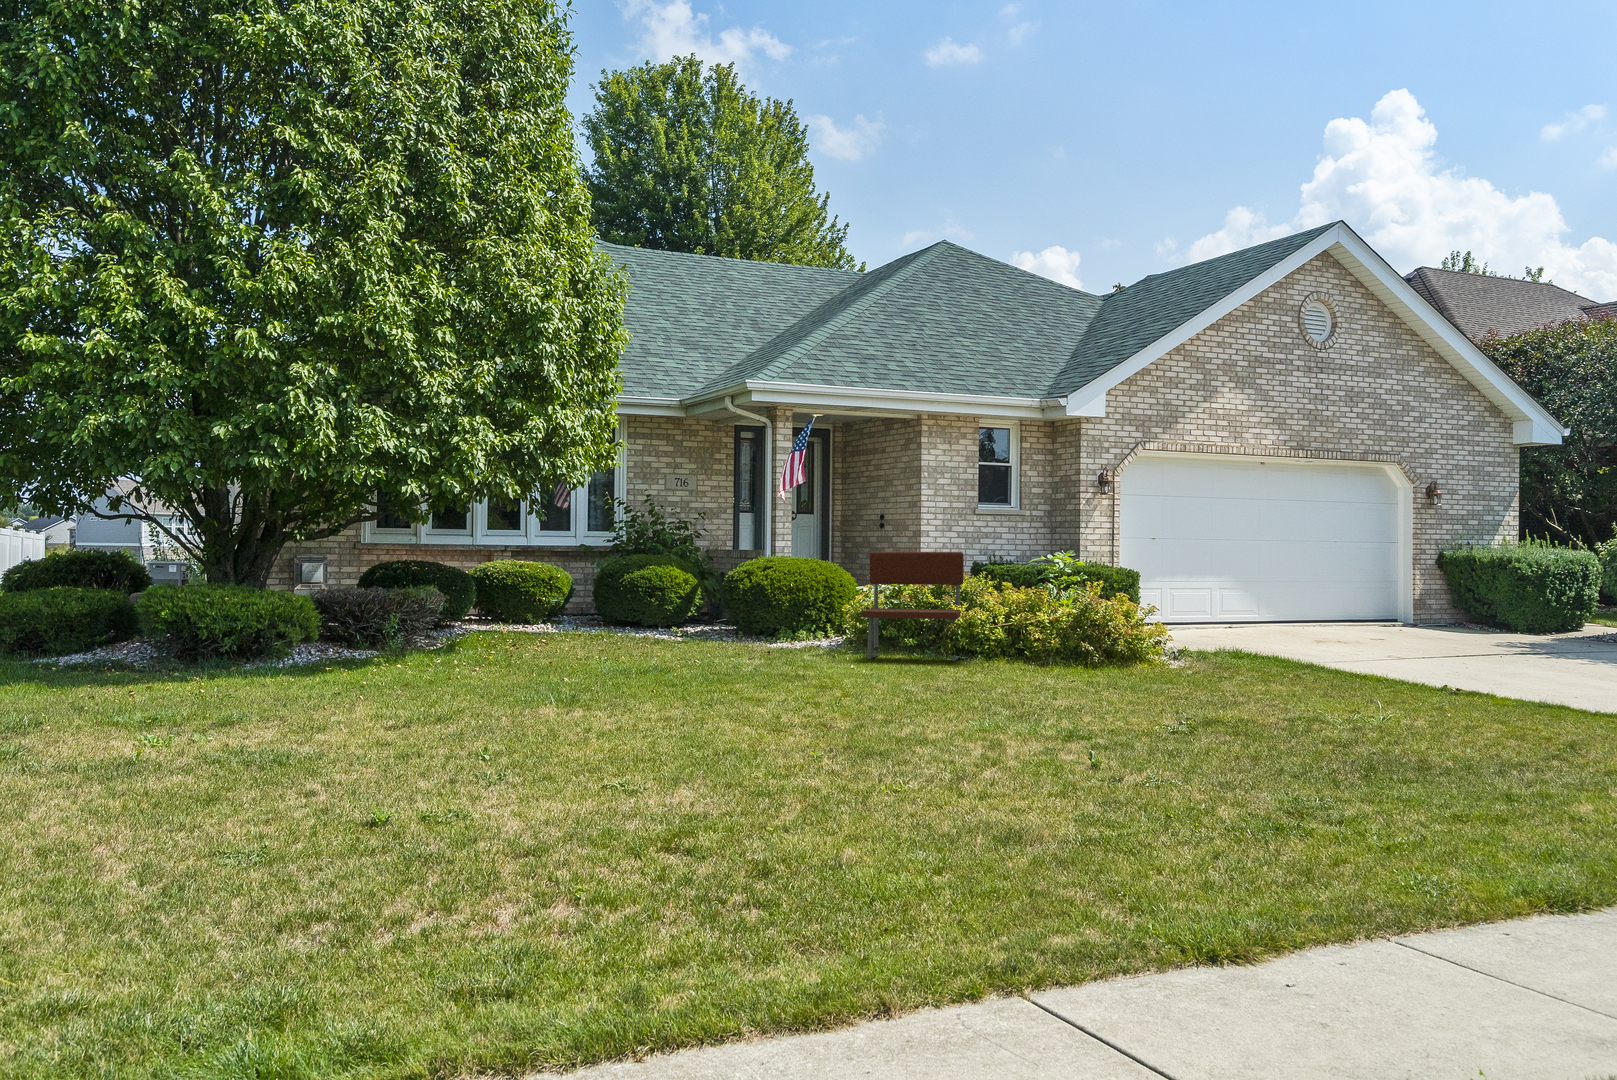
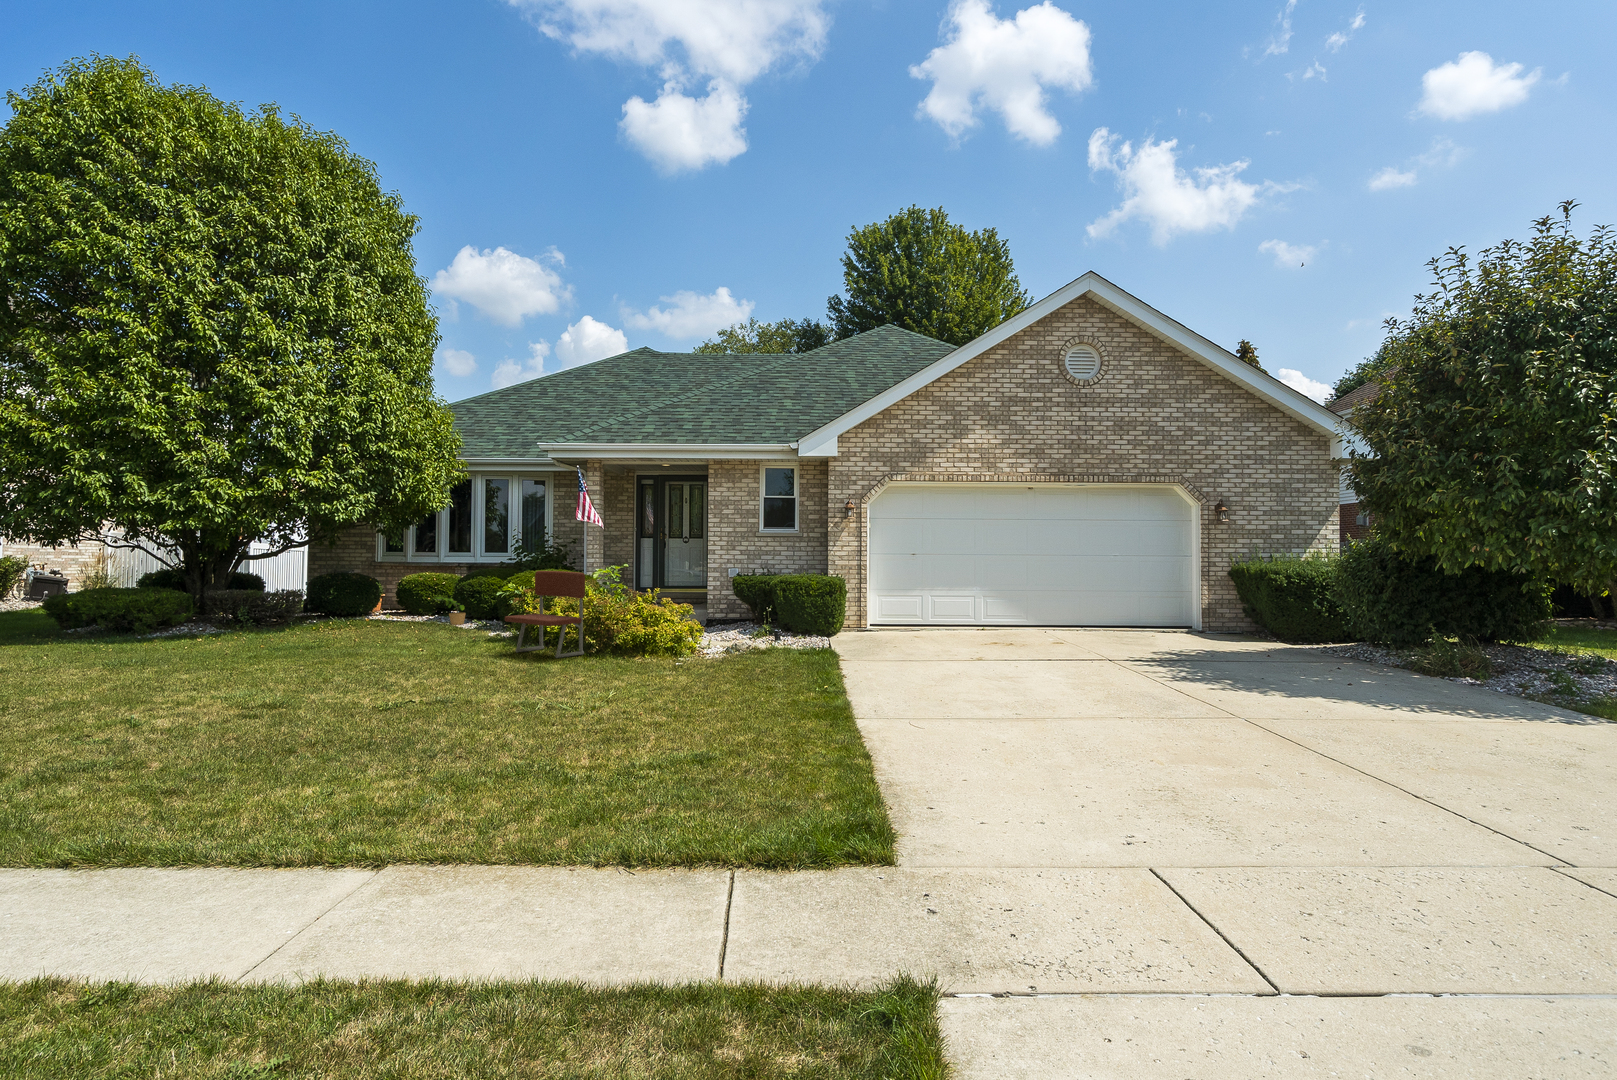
potted plant: none [563,599,601,641] -> present [433,597,466,625]

